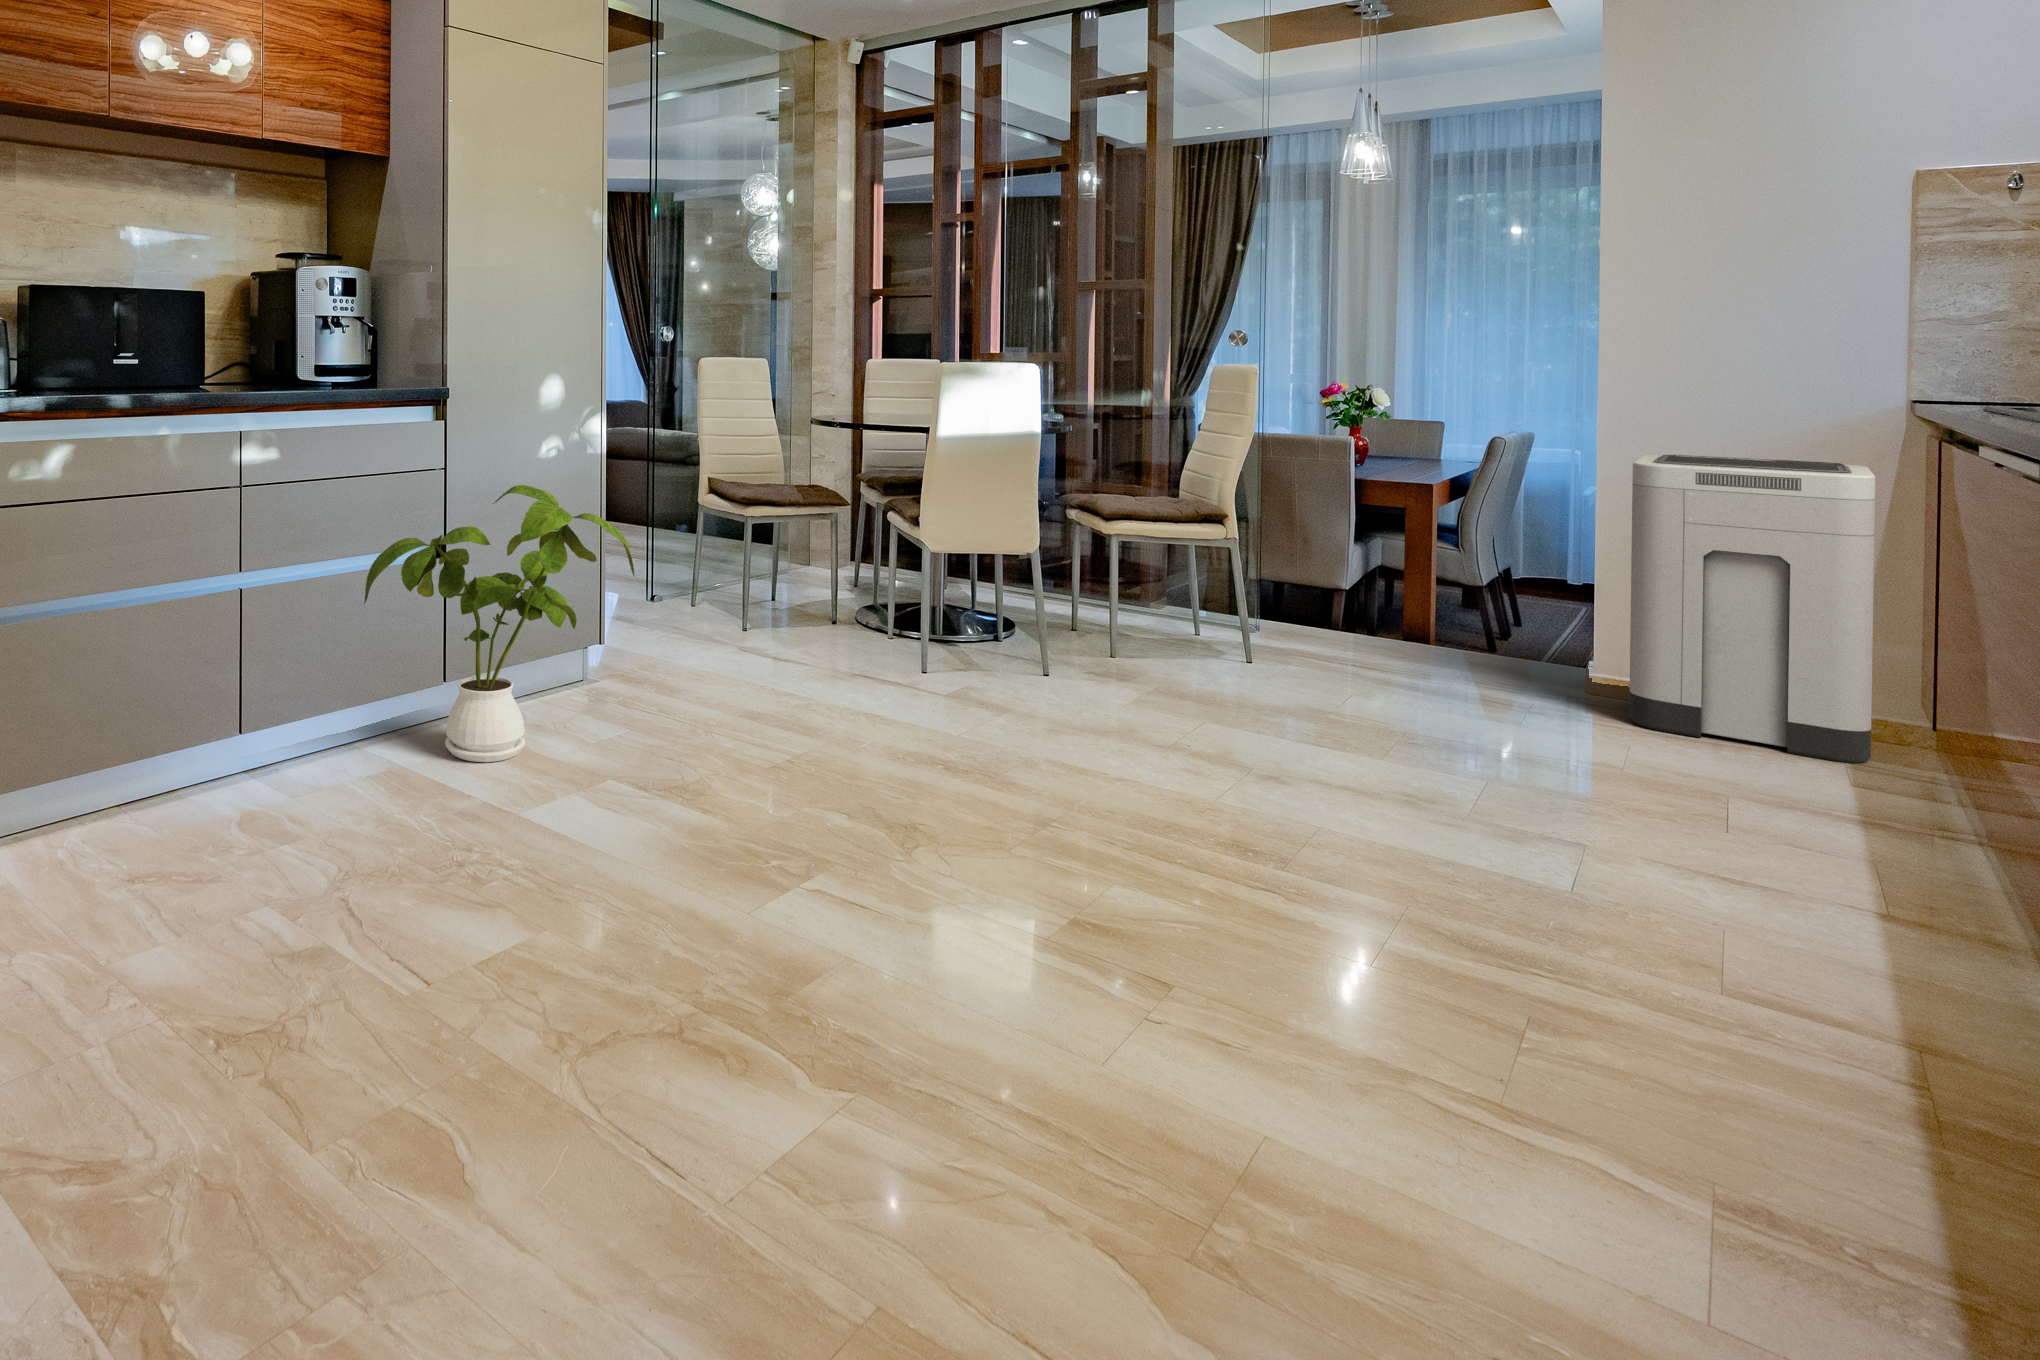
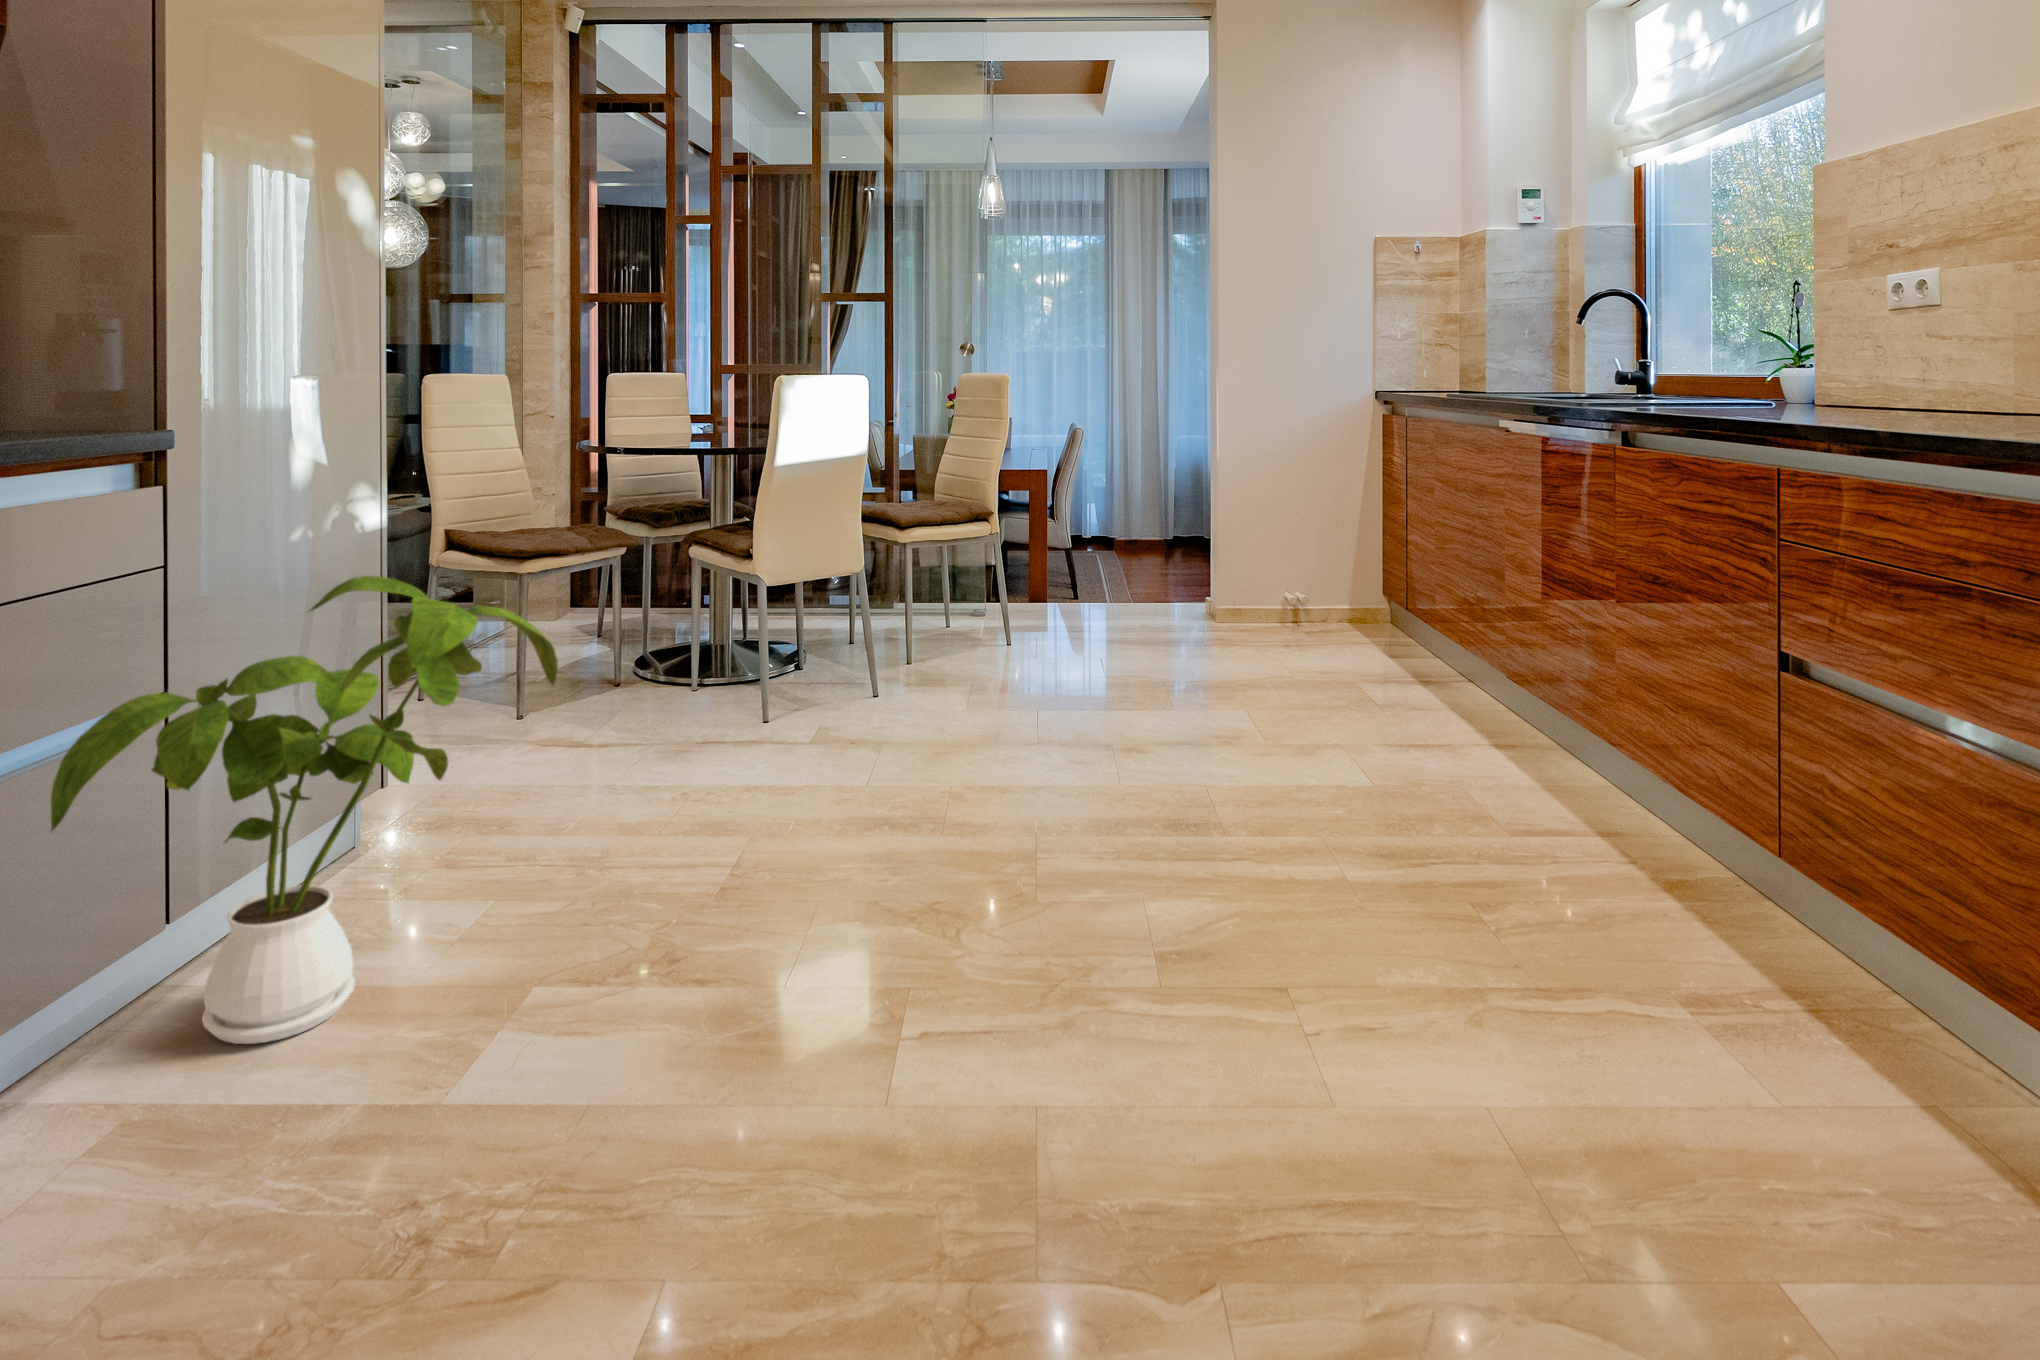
trash can: present [1629,455,1875,763] -> none [1252,438,1391,650]

